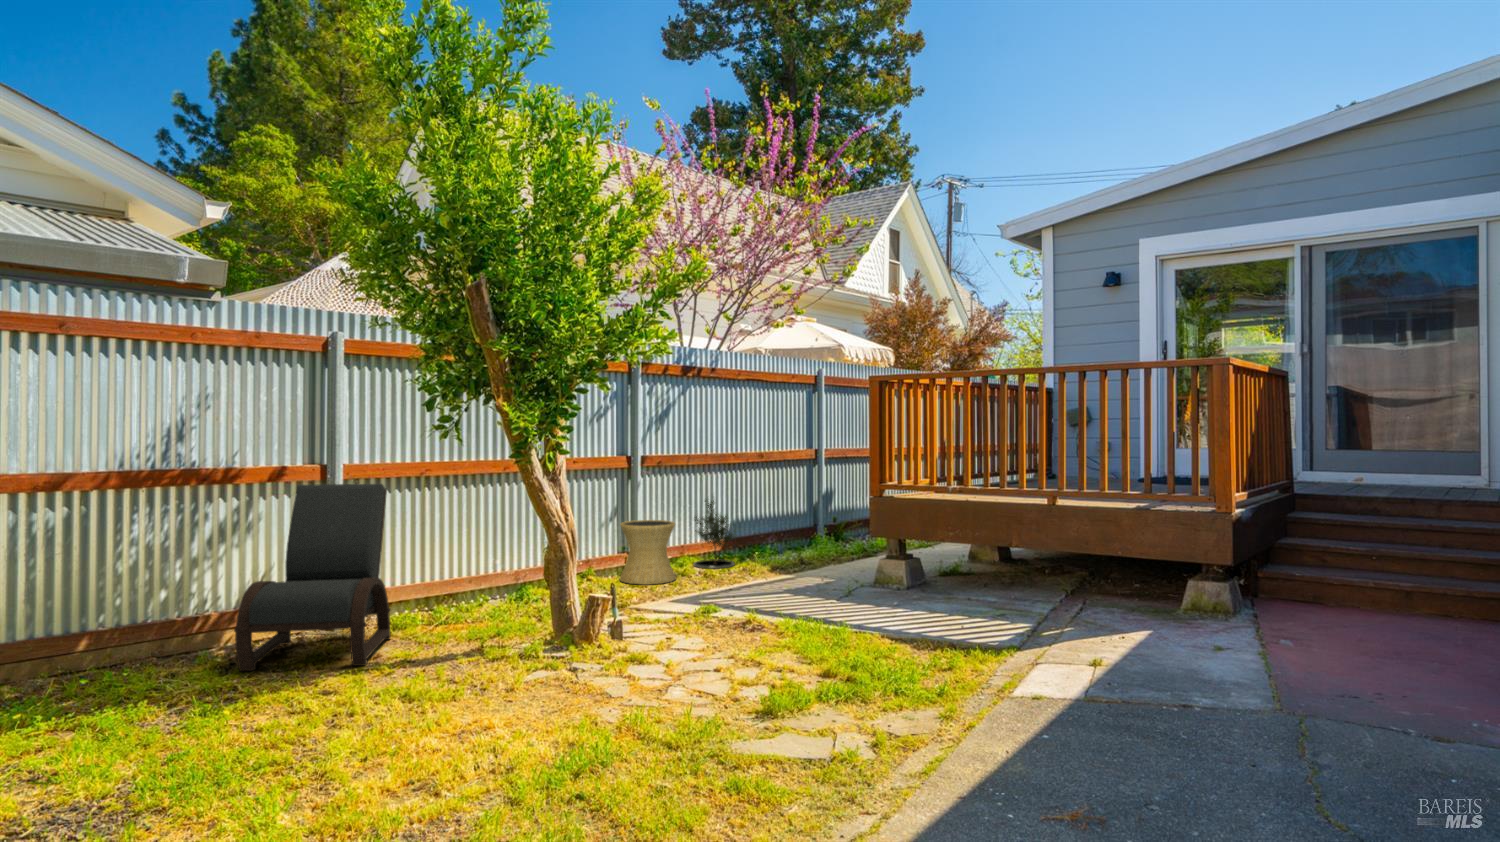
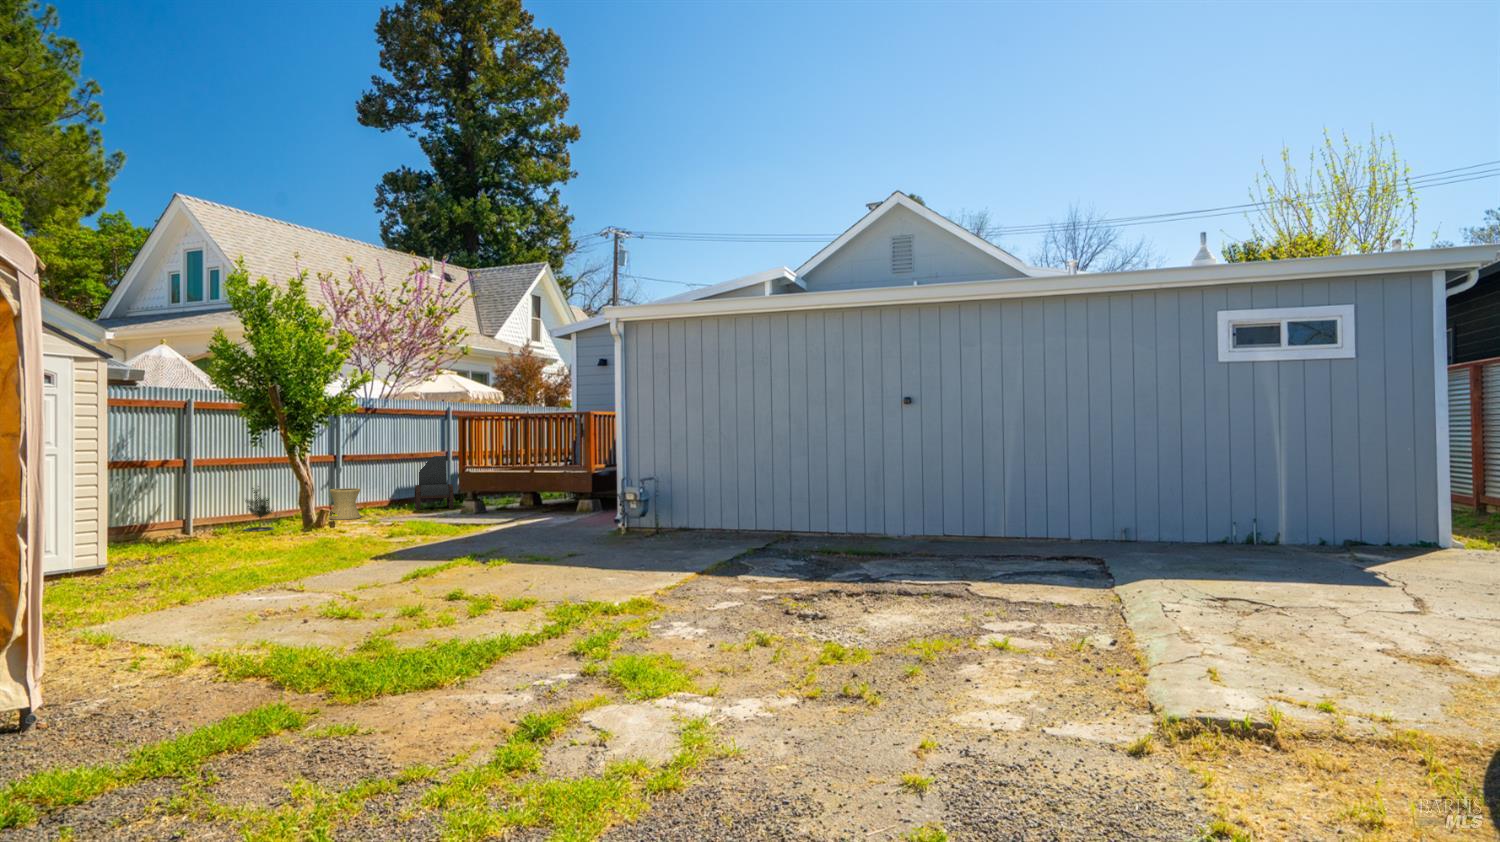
lounge chair: present [234,484,391,671] -> present [414,456,454,510]
potted tree: present [694,500,736,569] -> present [245,486,274,531]

